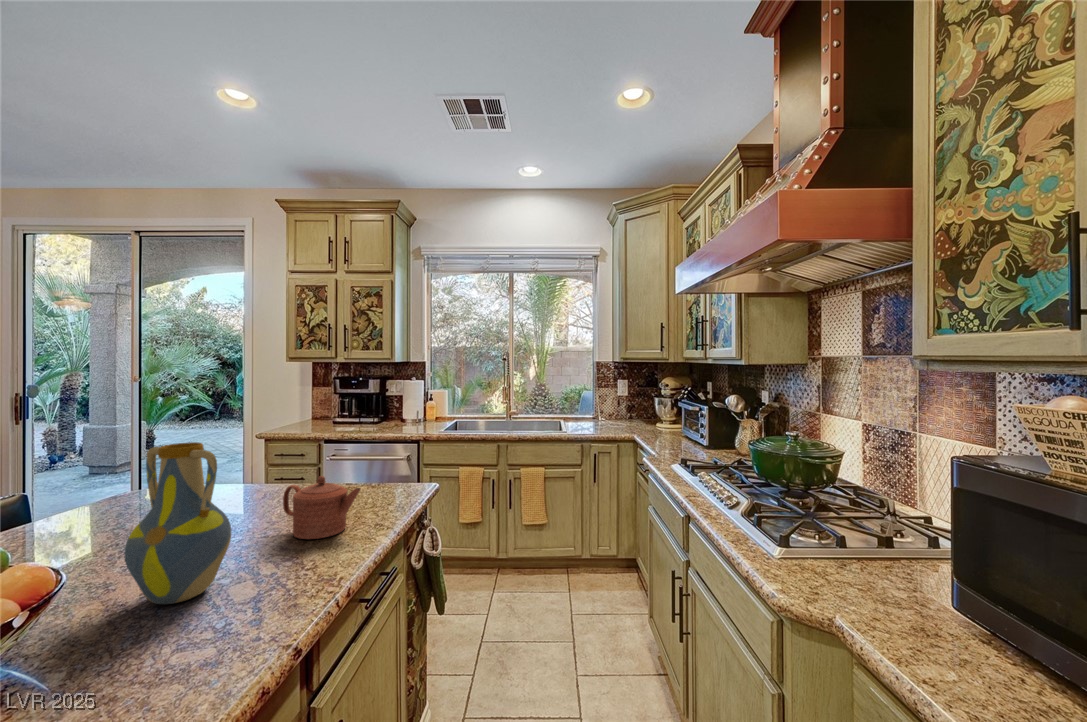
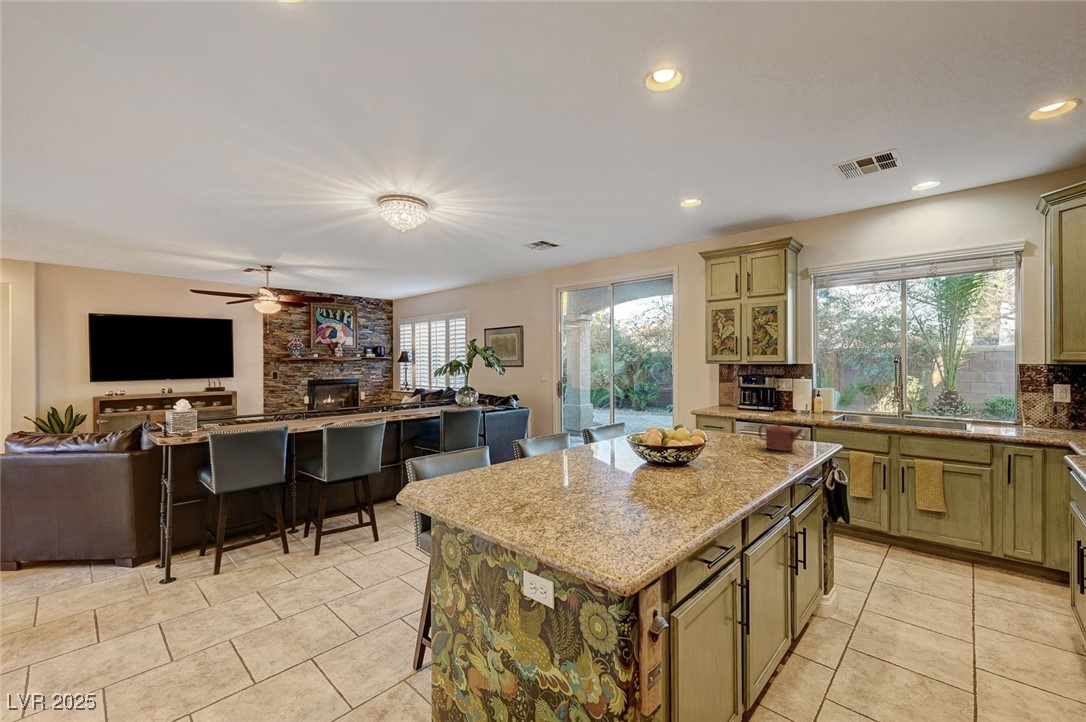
vase: present [124,442,231,604] -> none [720,395,755,456]

